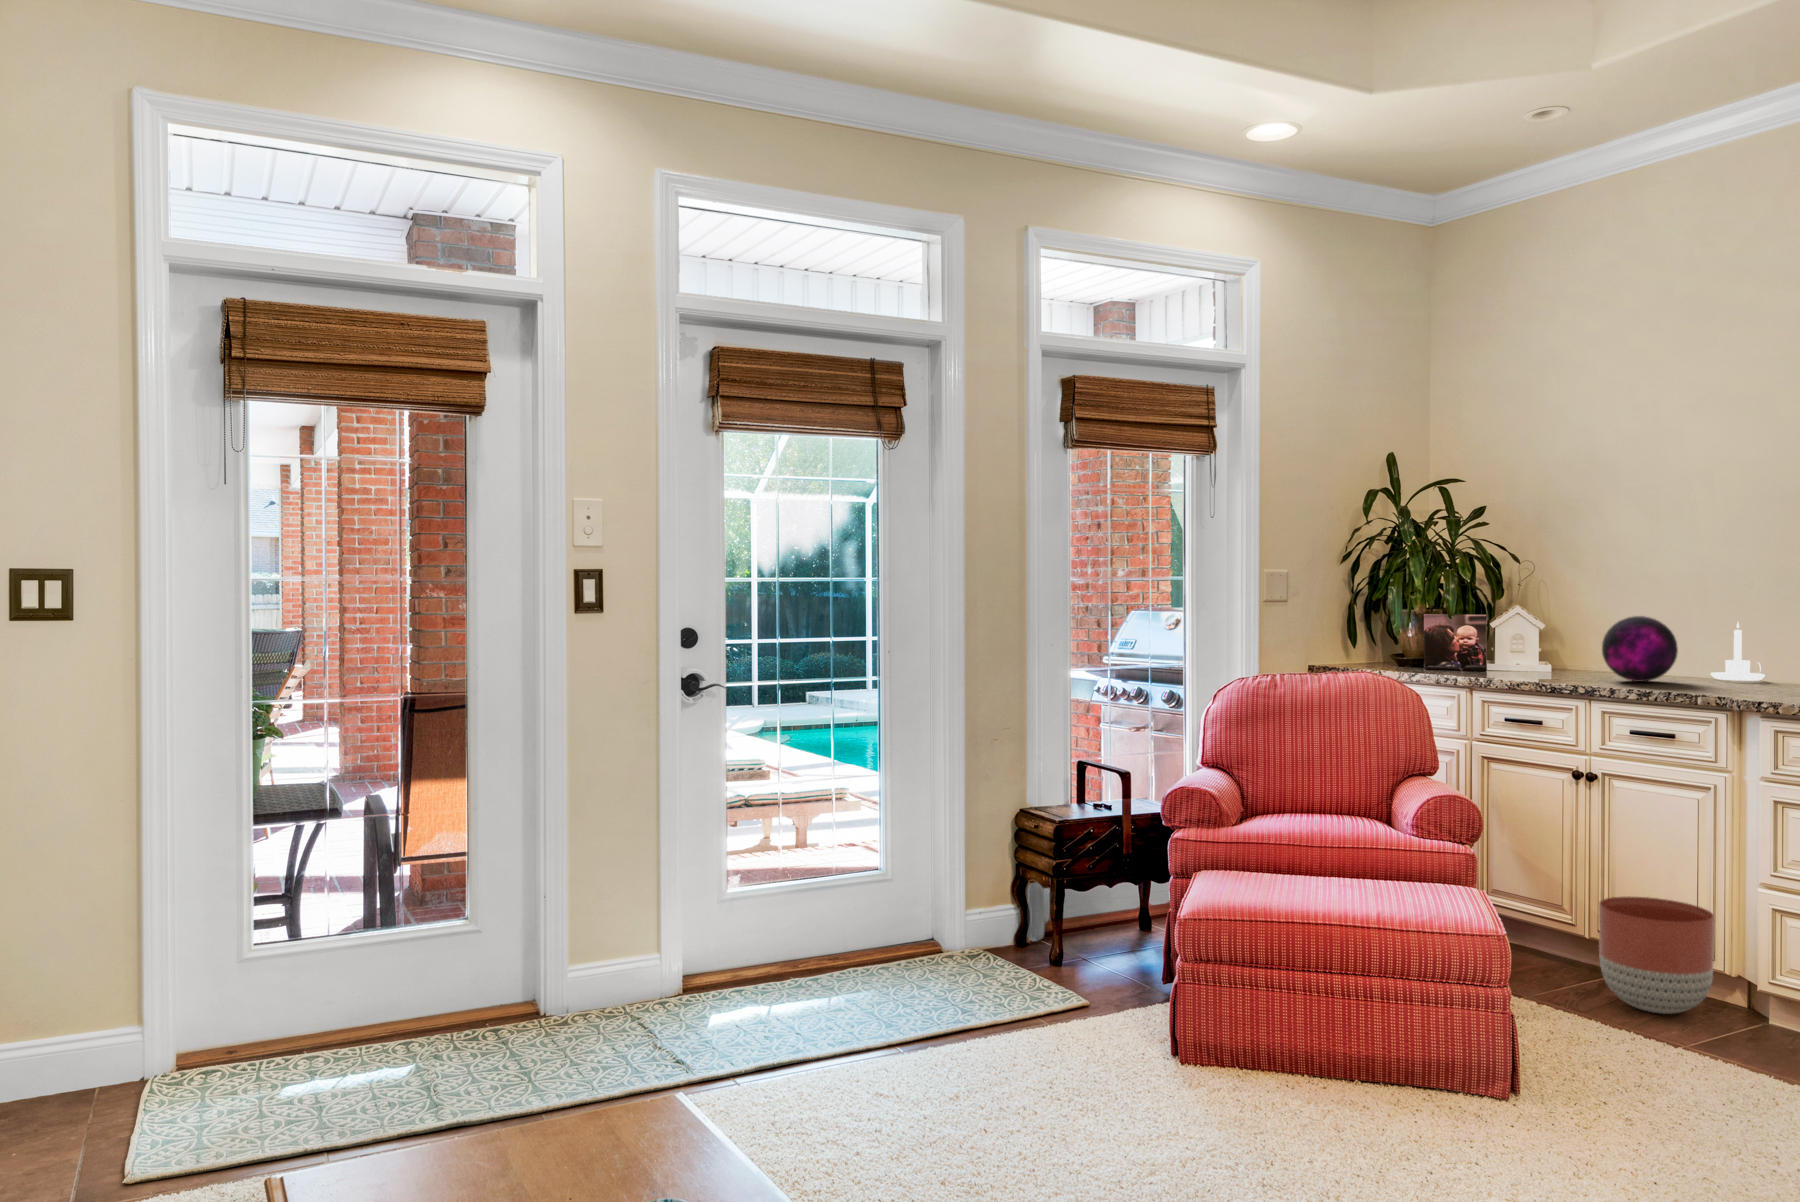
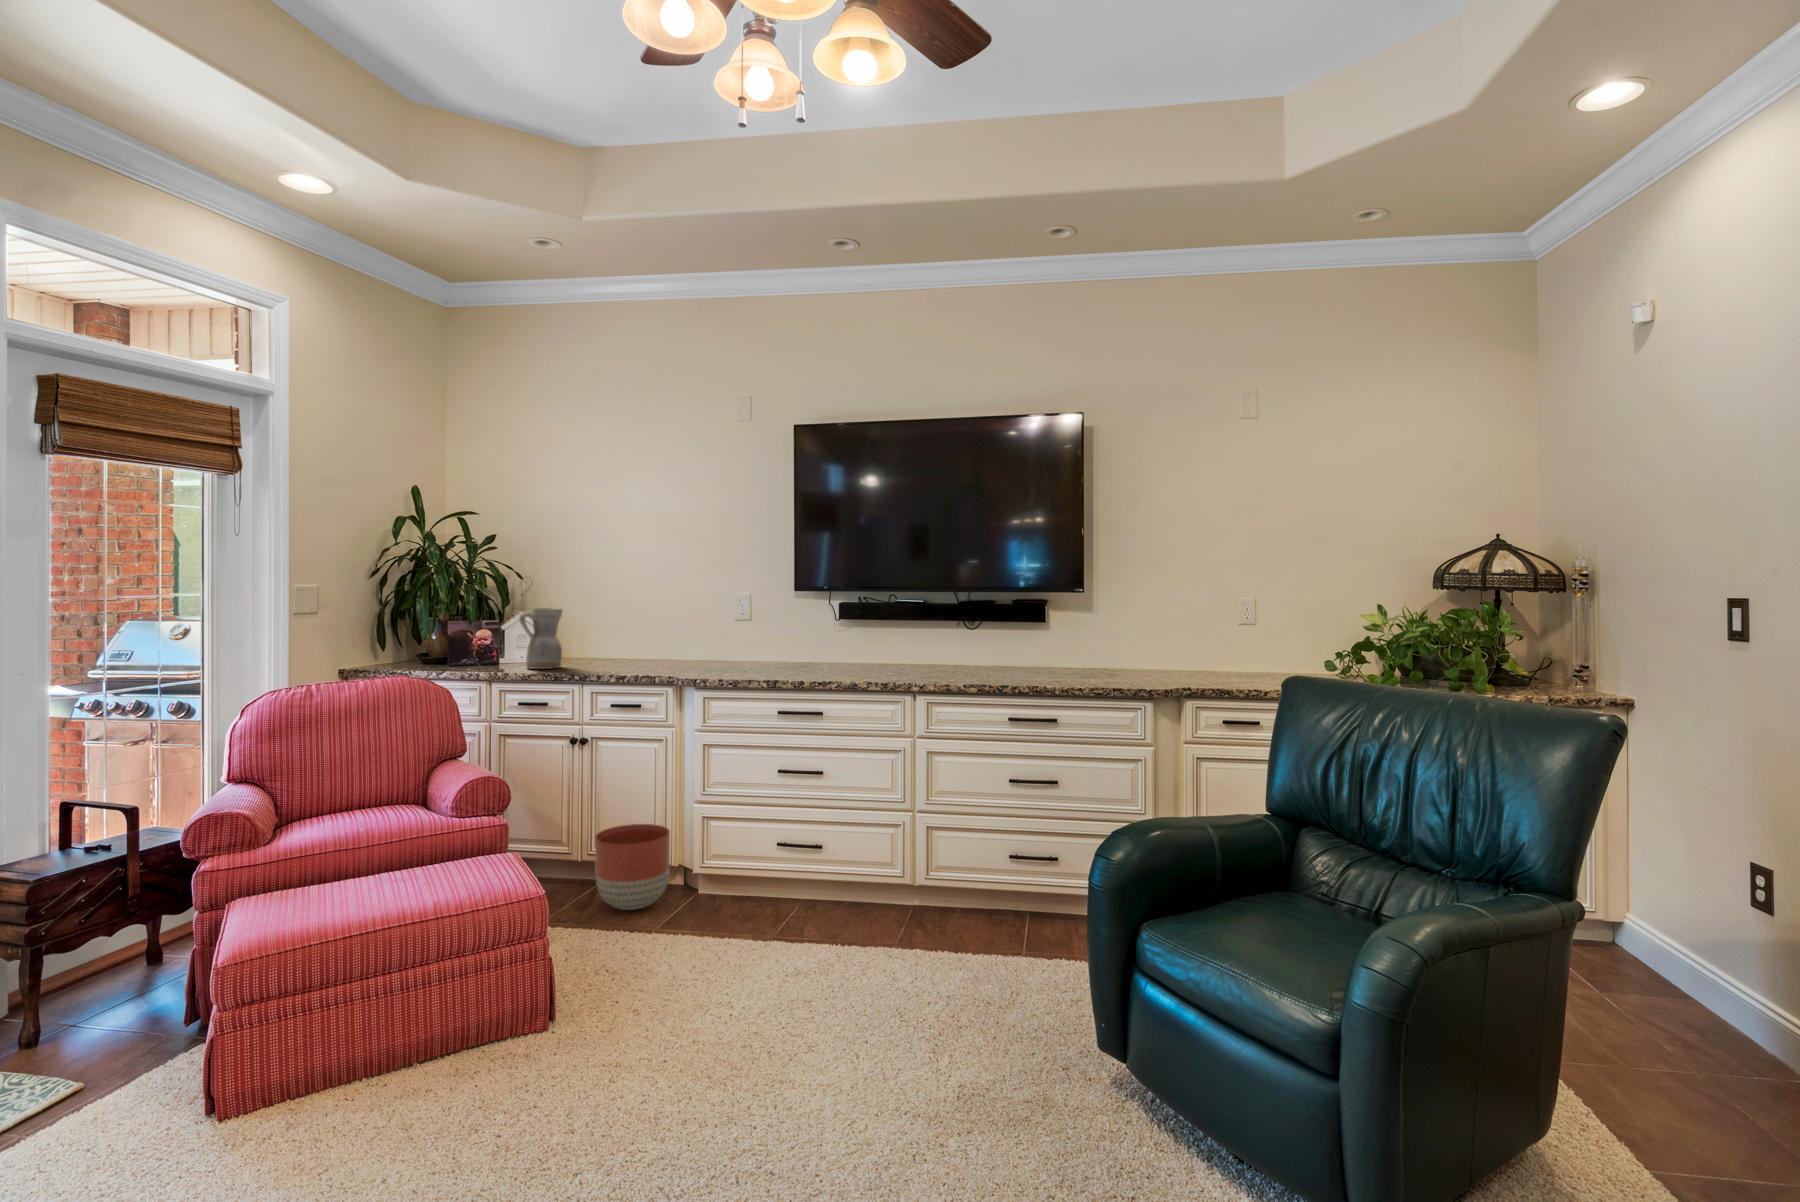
ceramic pitcher: none [1509,599,1569,678] -> present [519,608,562,669]
decorative orb: present [1602,616,1678,682] -> none [587,619,637,667]
candle holder: present [1711,622,1765,681] -> none [655,621,686,662]

